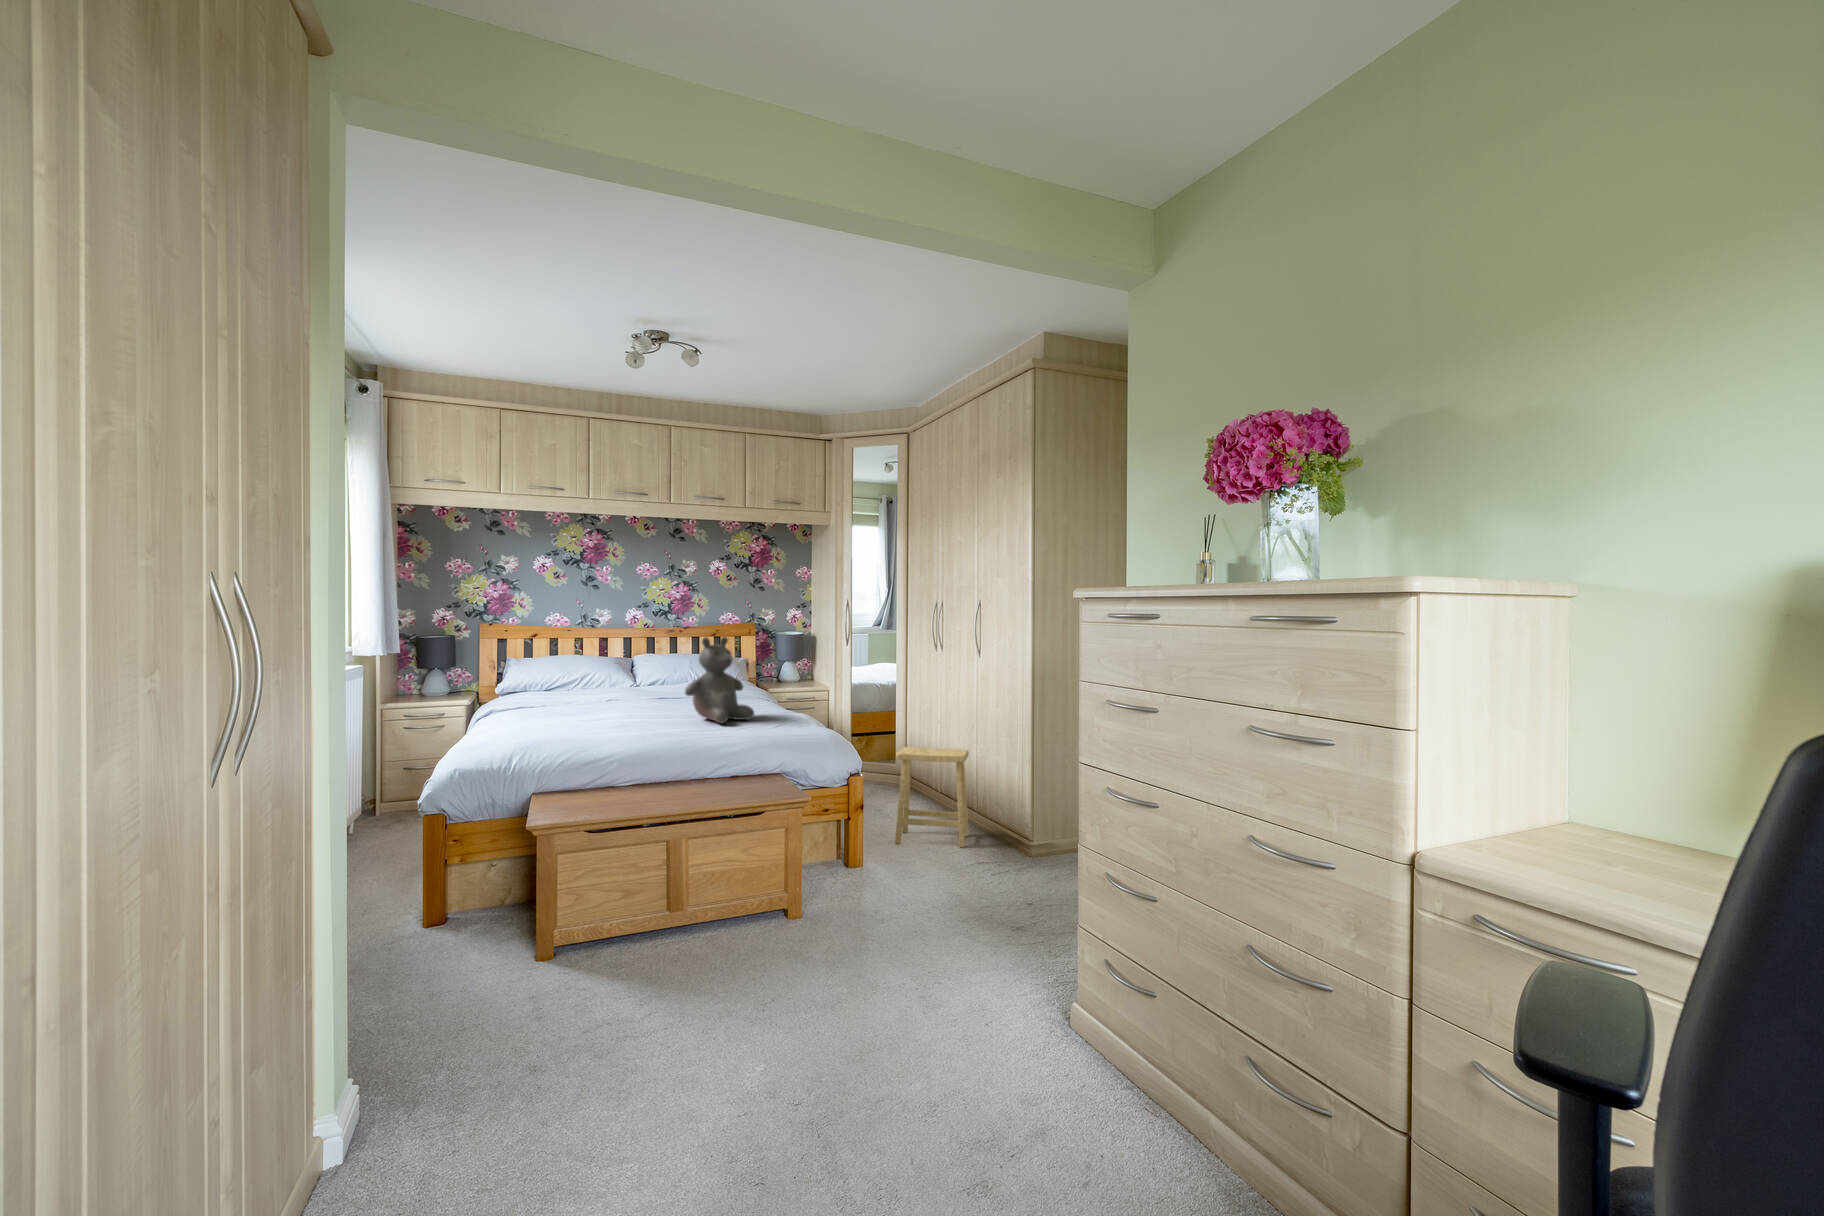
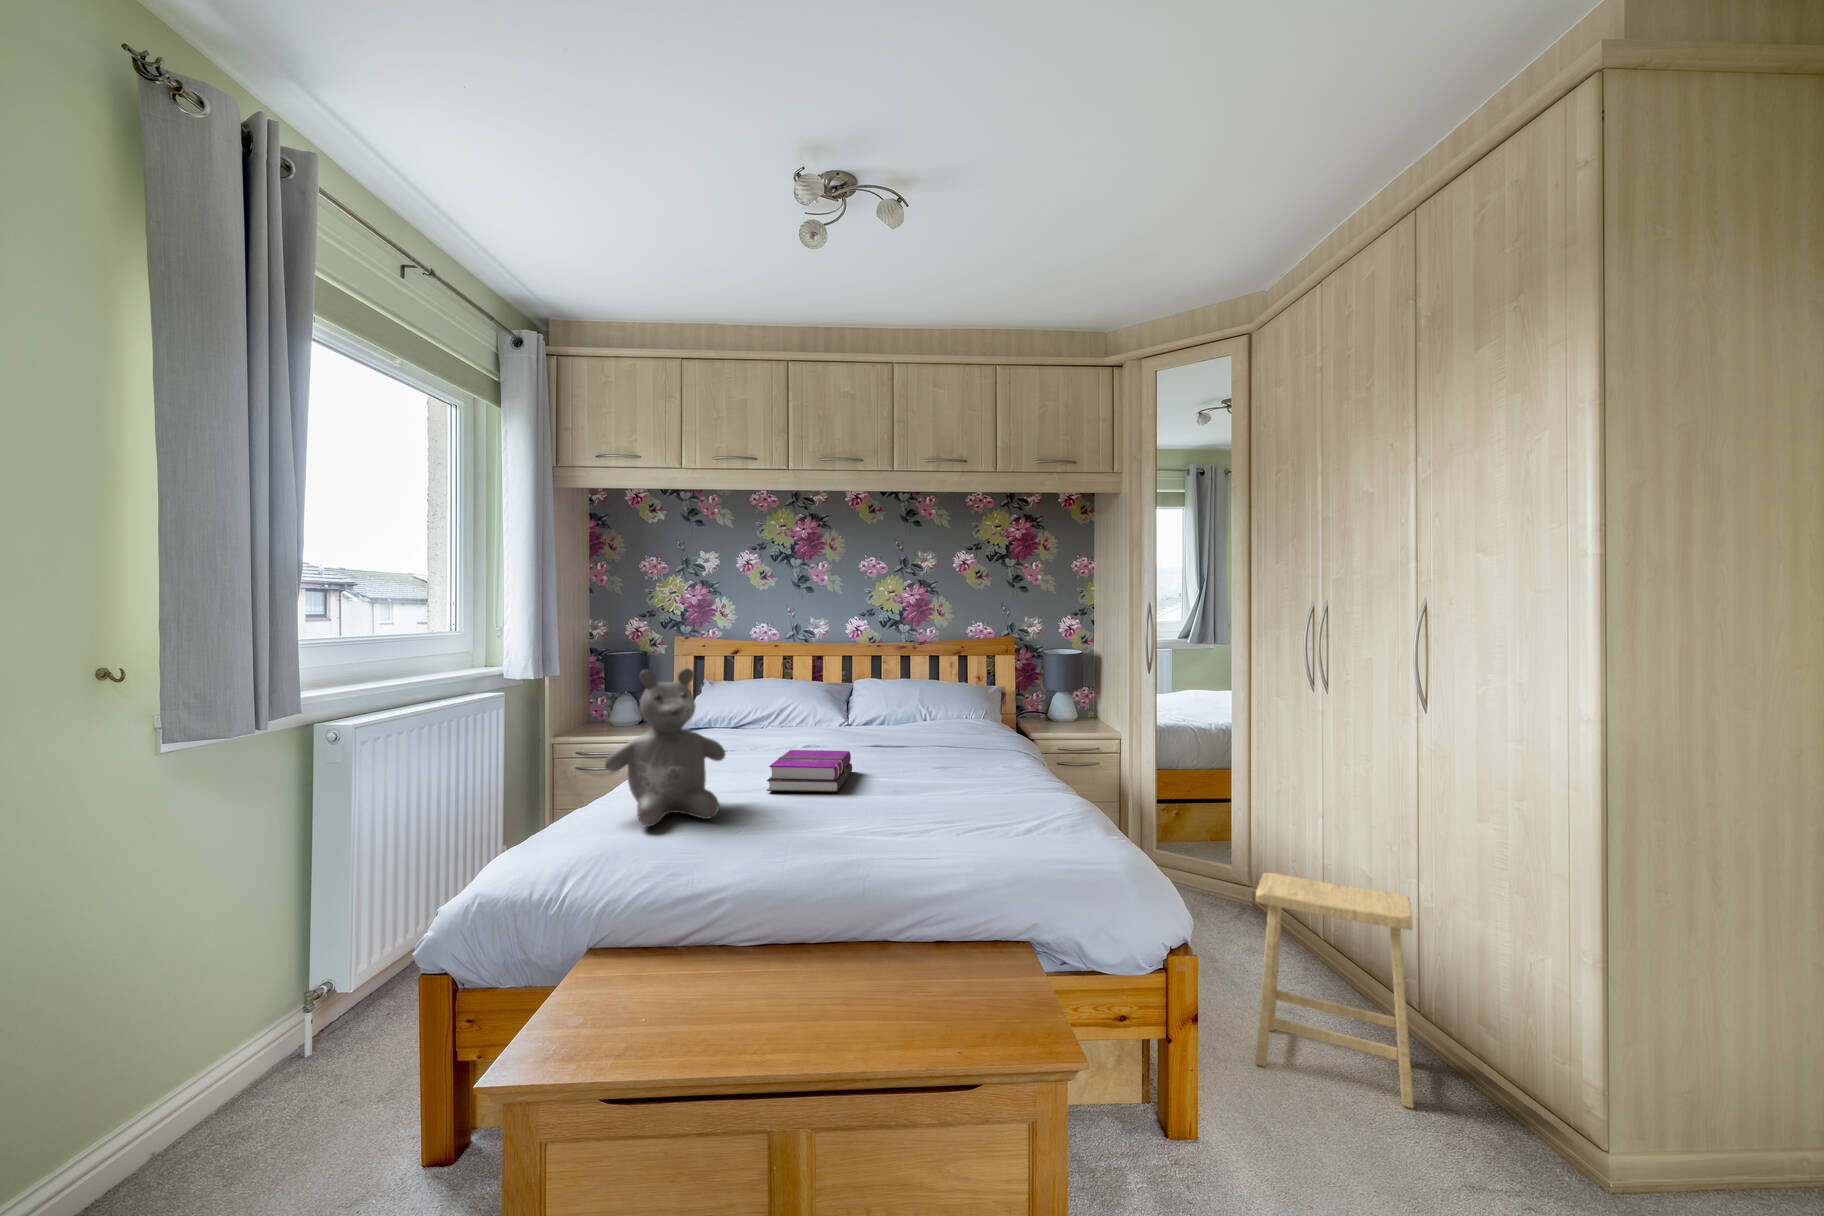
teddy bear: present [685,637,754,723] -> present [605,668,725,826]
hardback book: none [610,695,658,718] -> present [767,750,852,792]

